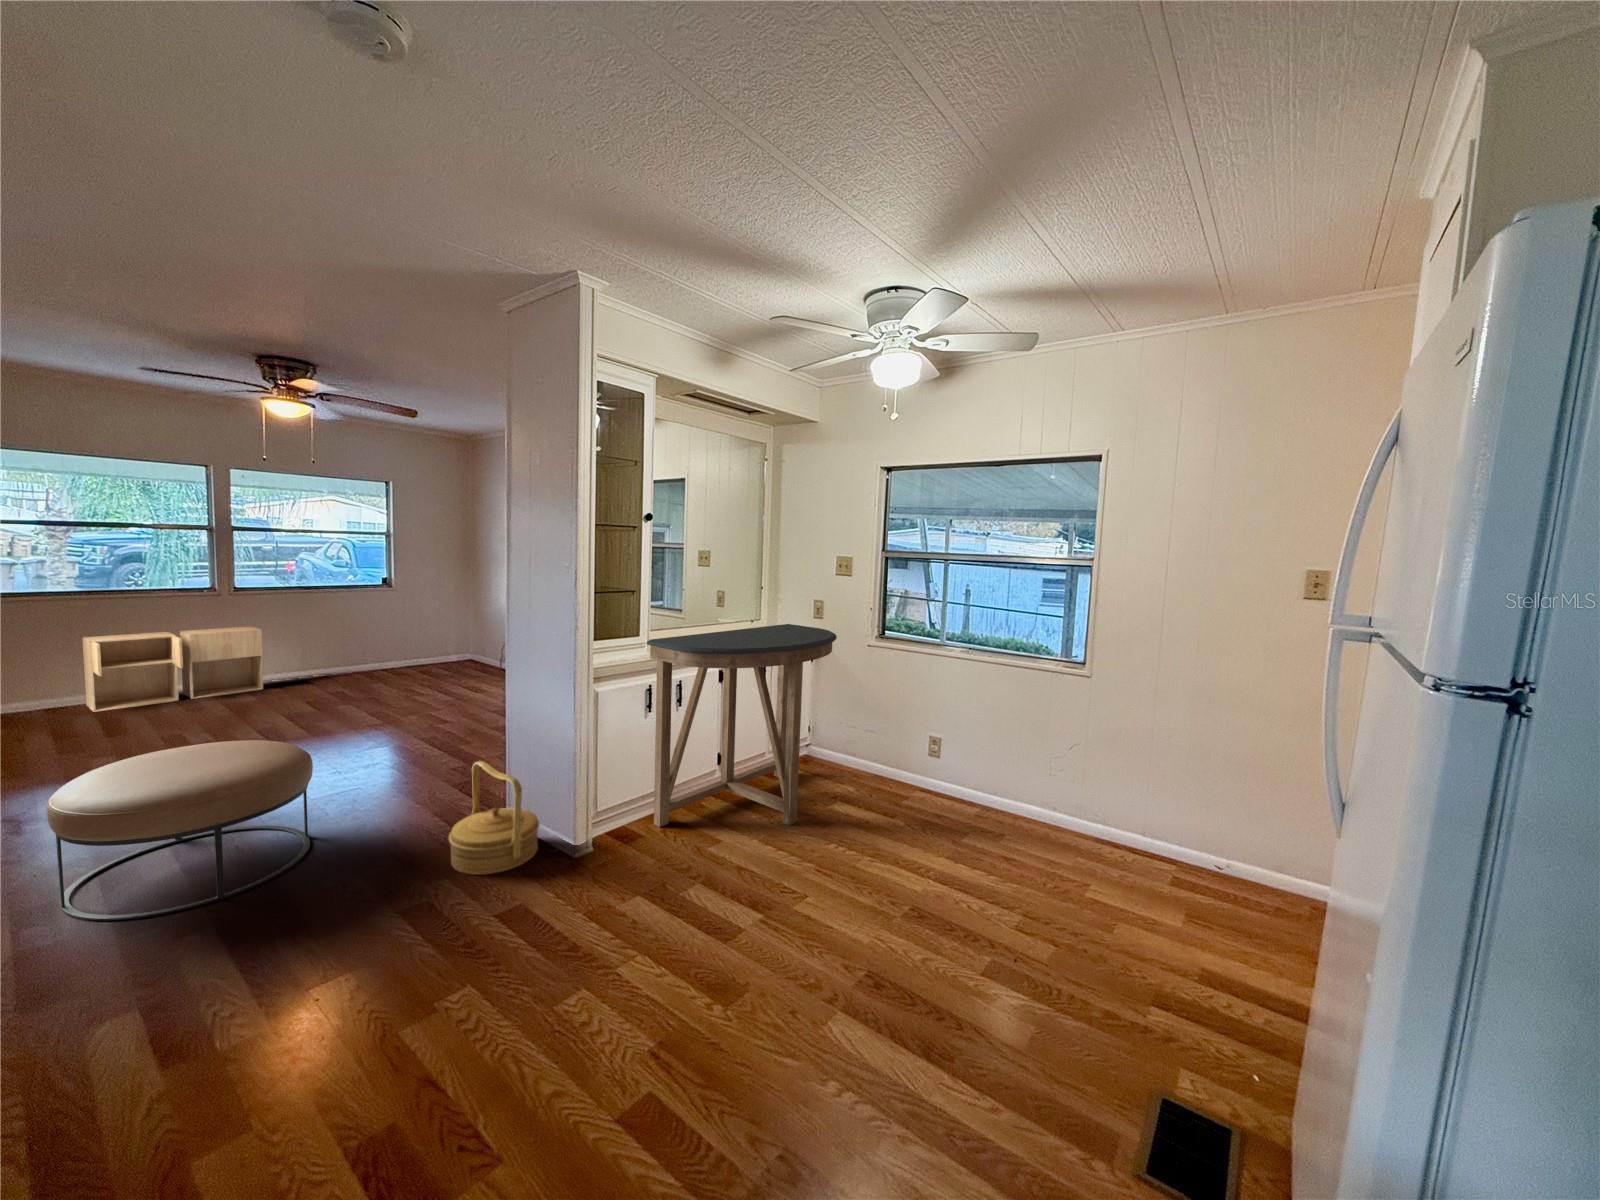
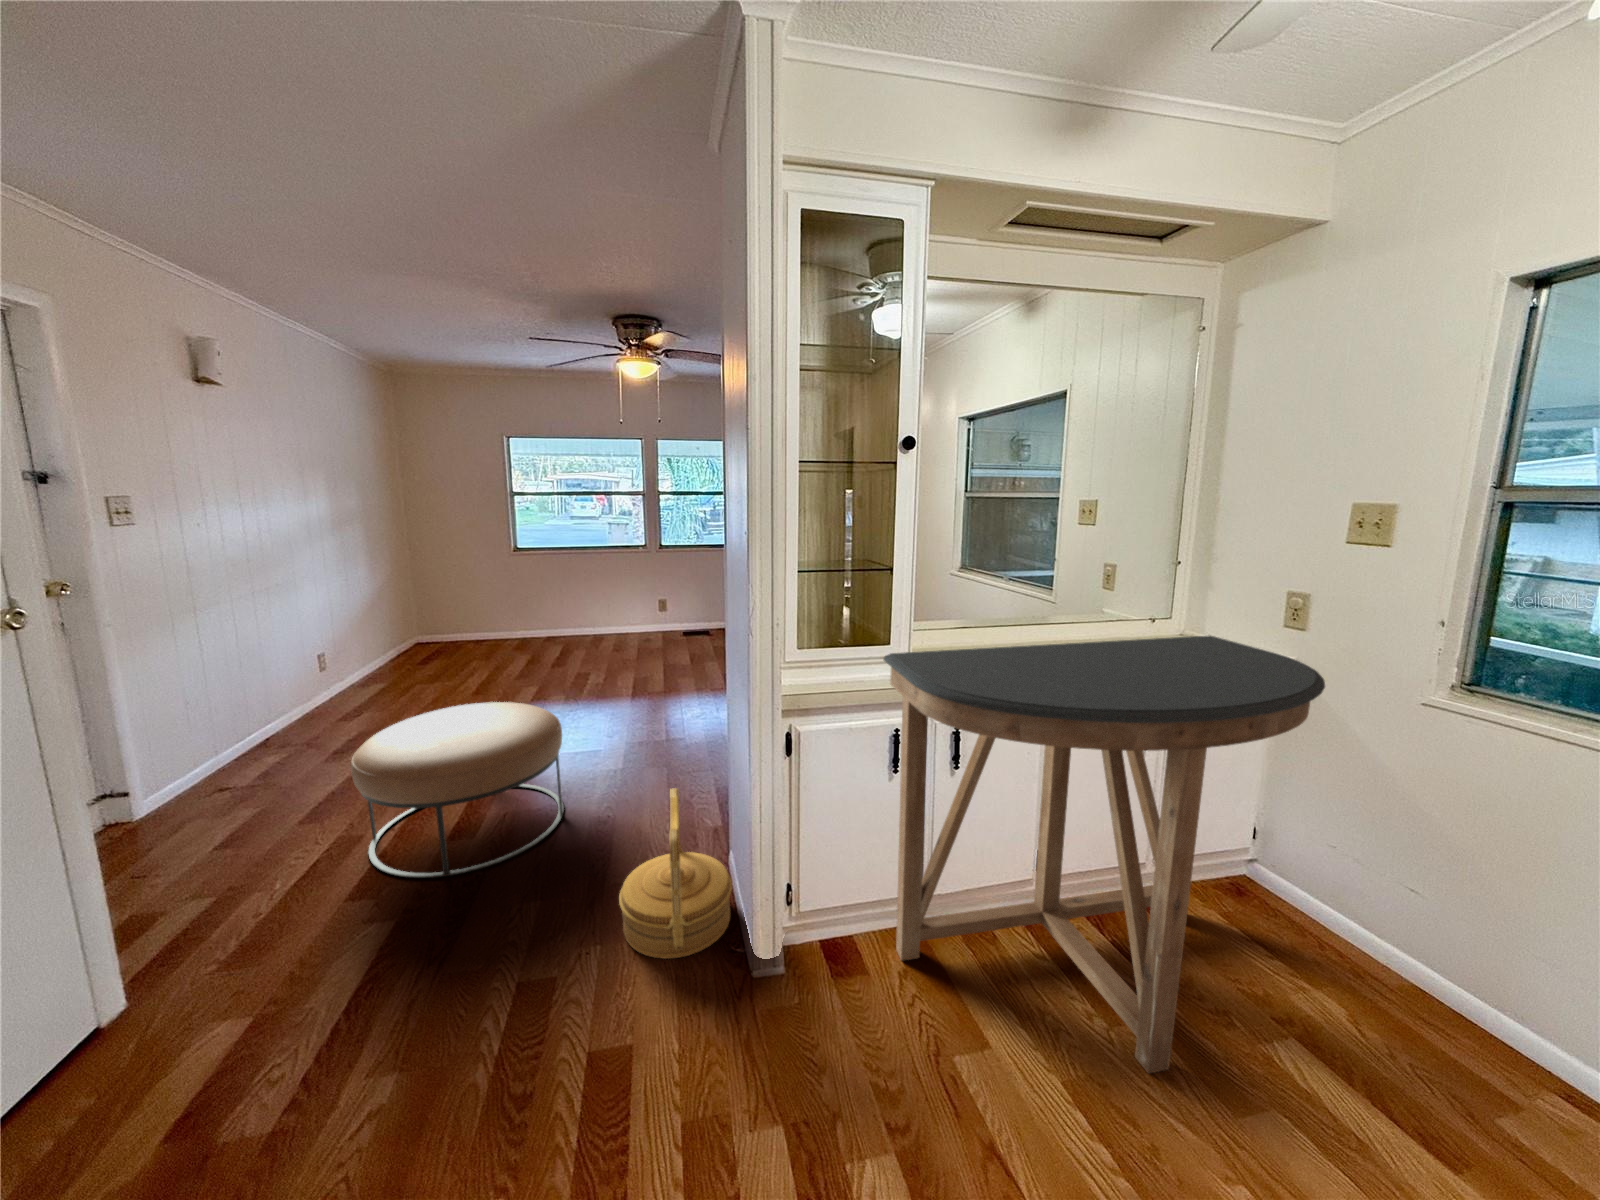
storage cabinet: present [83,626,263,712] -> none [568,577,677,640]

